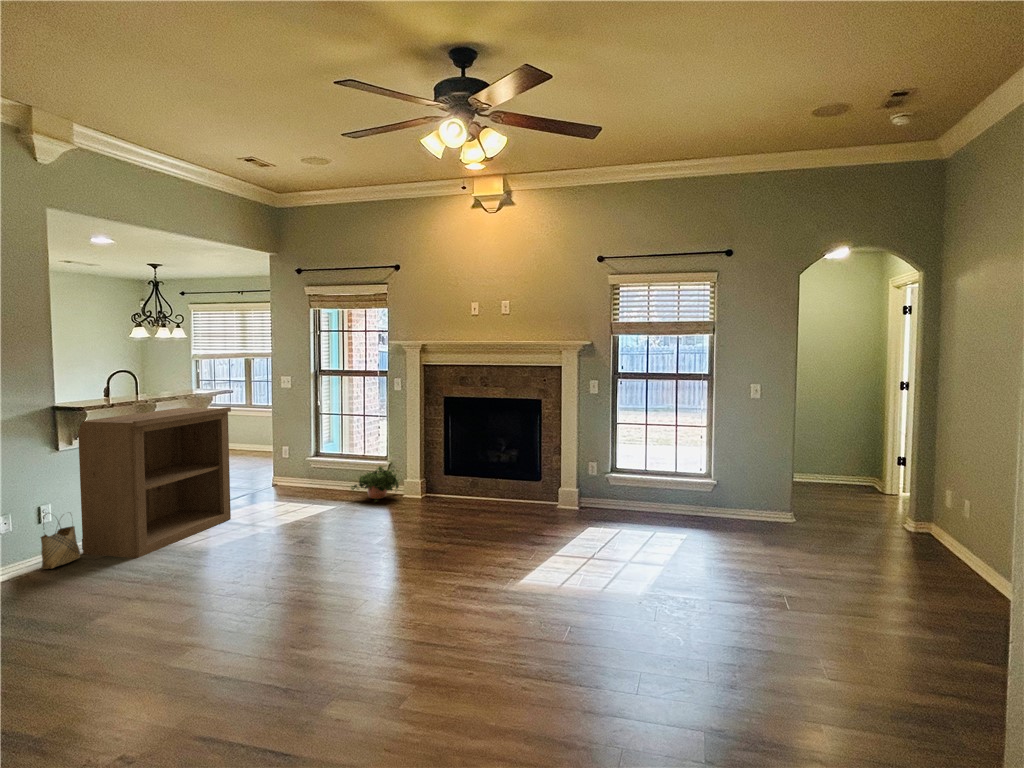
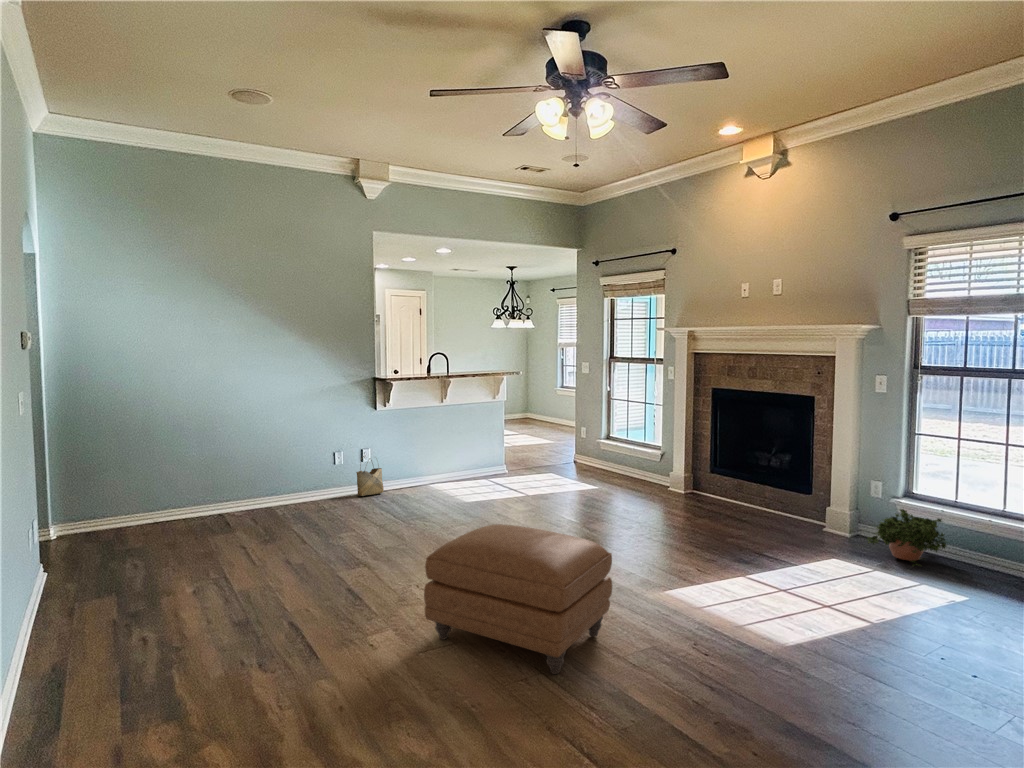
bookshelf: present [78,407,231,558] -> none [388,385,506,500]
potted plant: present [351,466,399,502] -> present [868,509,946,566]
ottoman: none [382,546,552,687] -> present [424,524,612,674]

